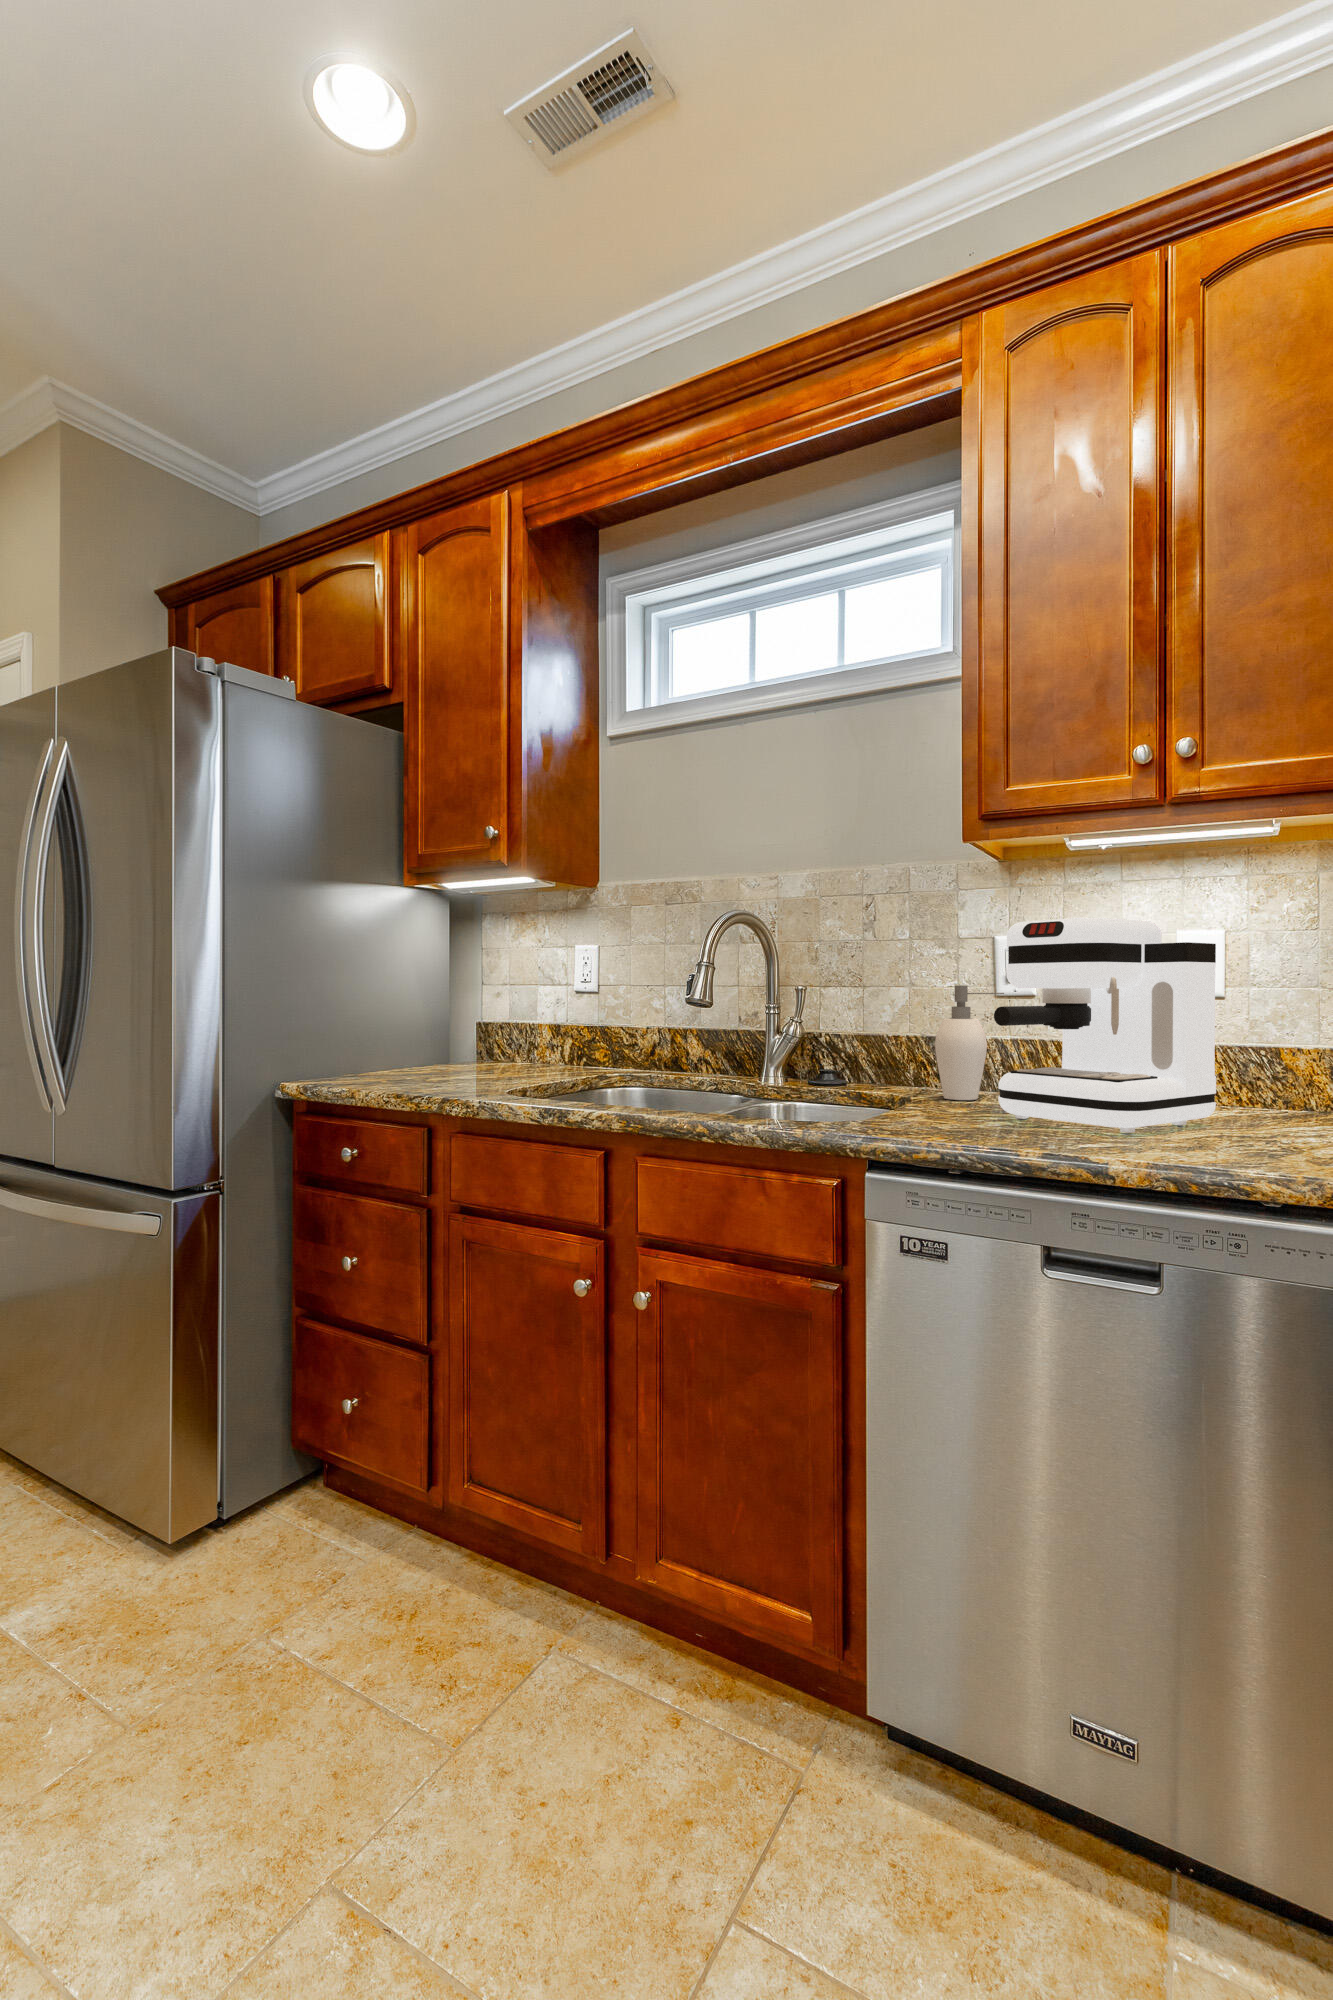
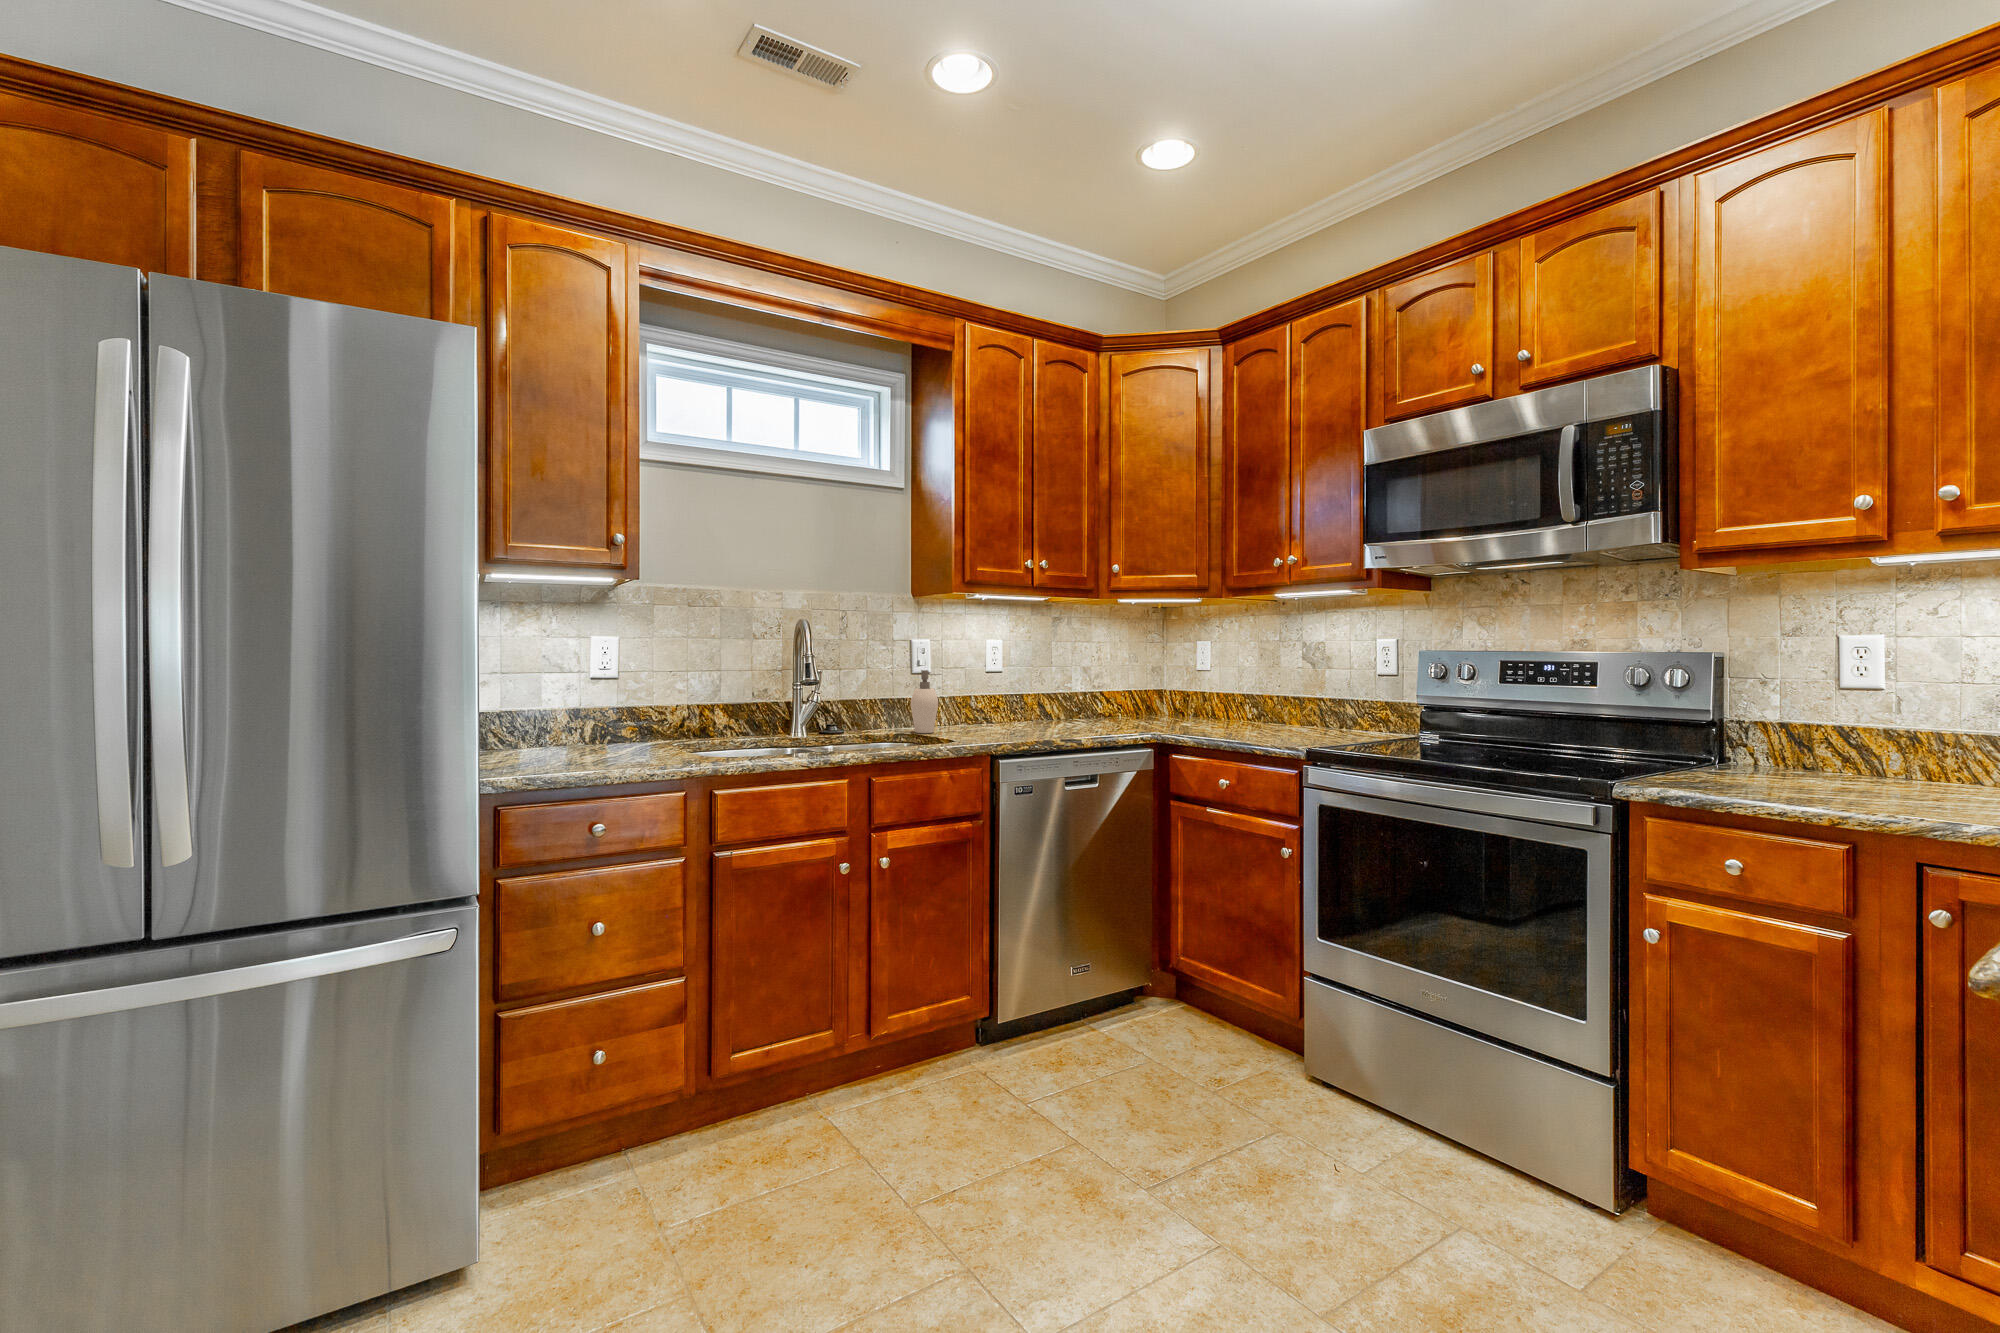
coffee maker: present [994,917,1216,1133] -> none [979,642,1058,737]

